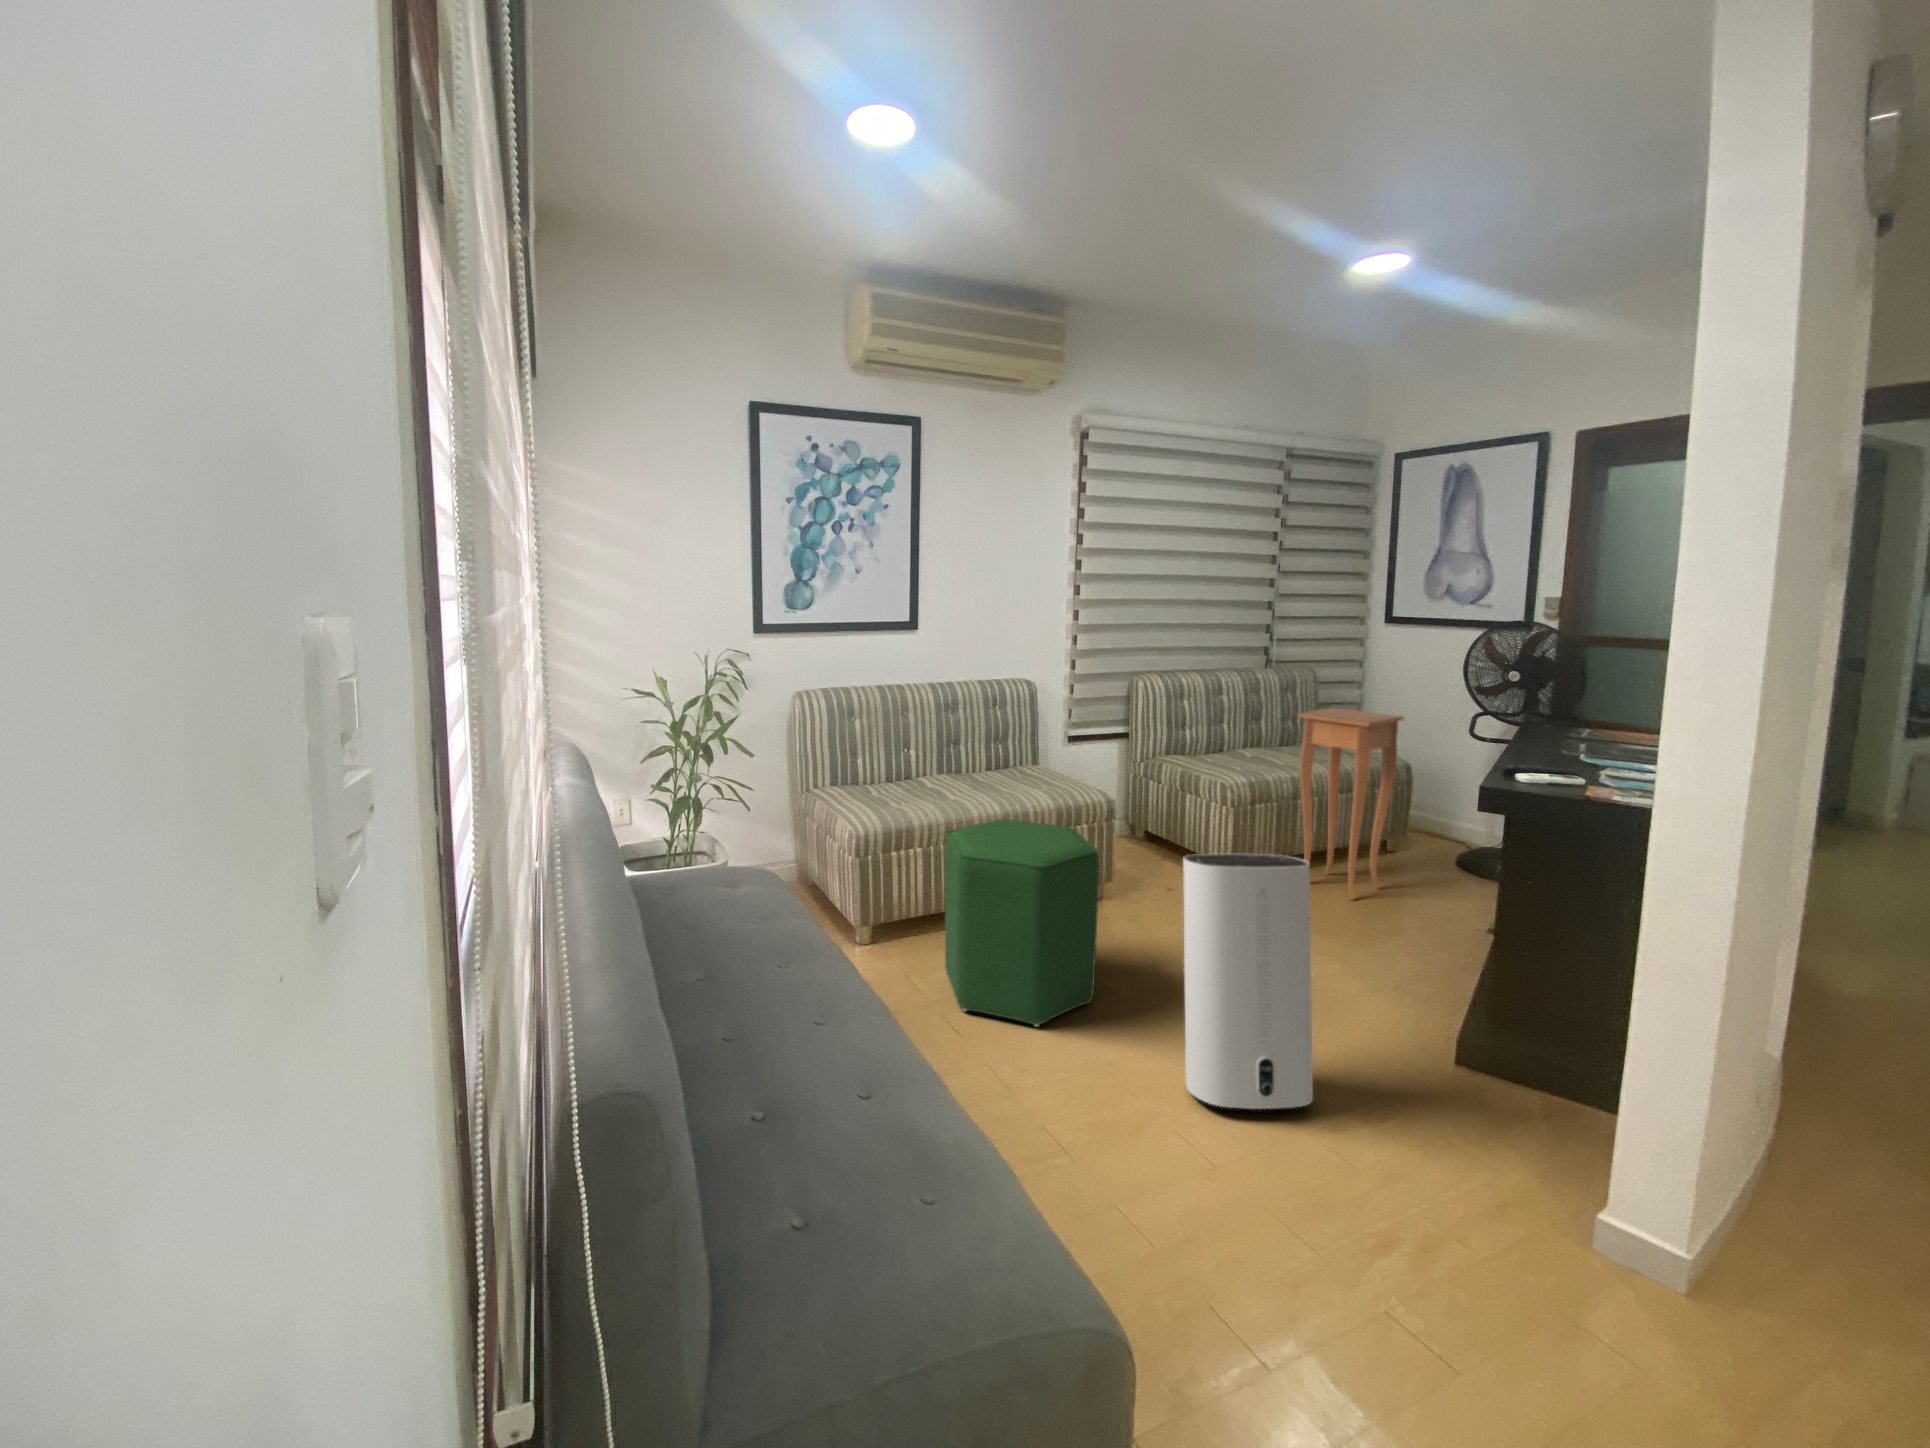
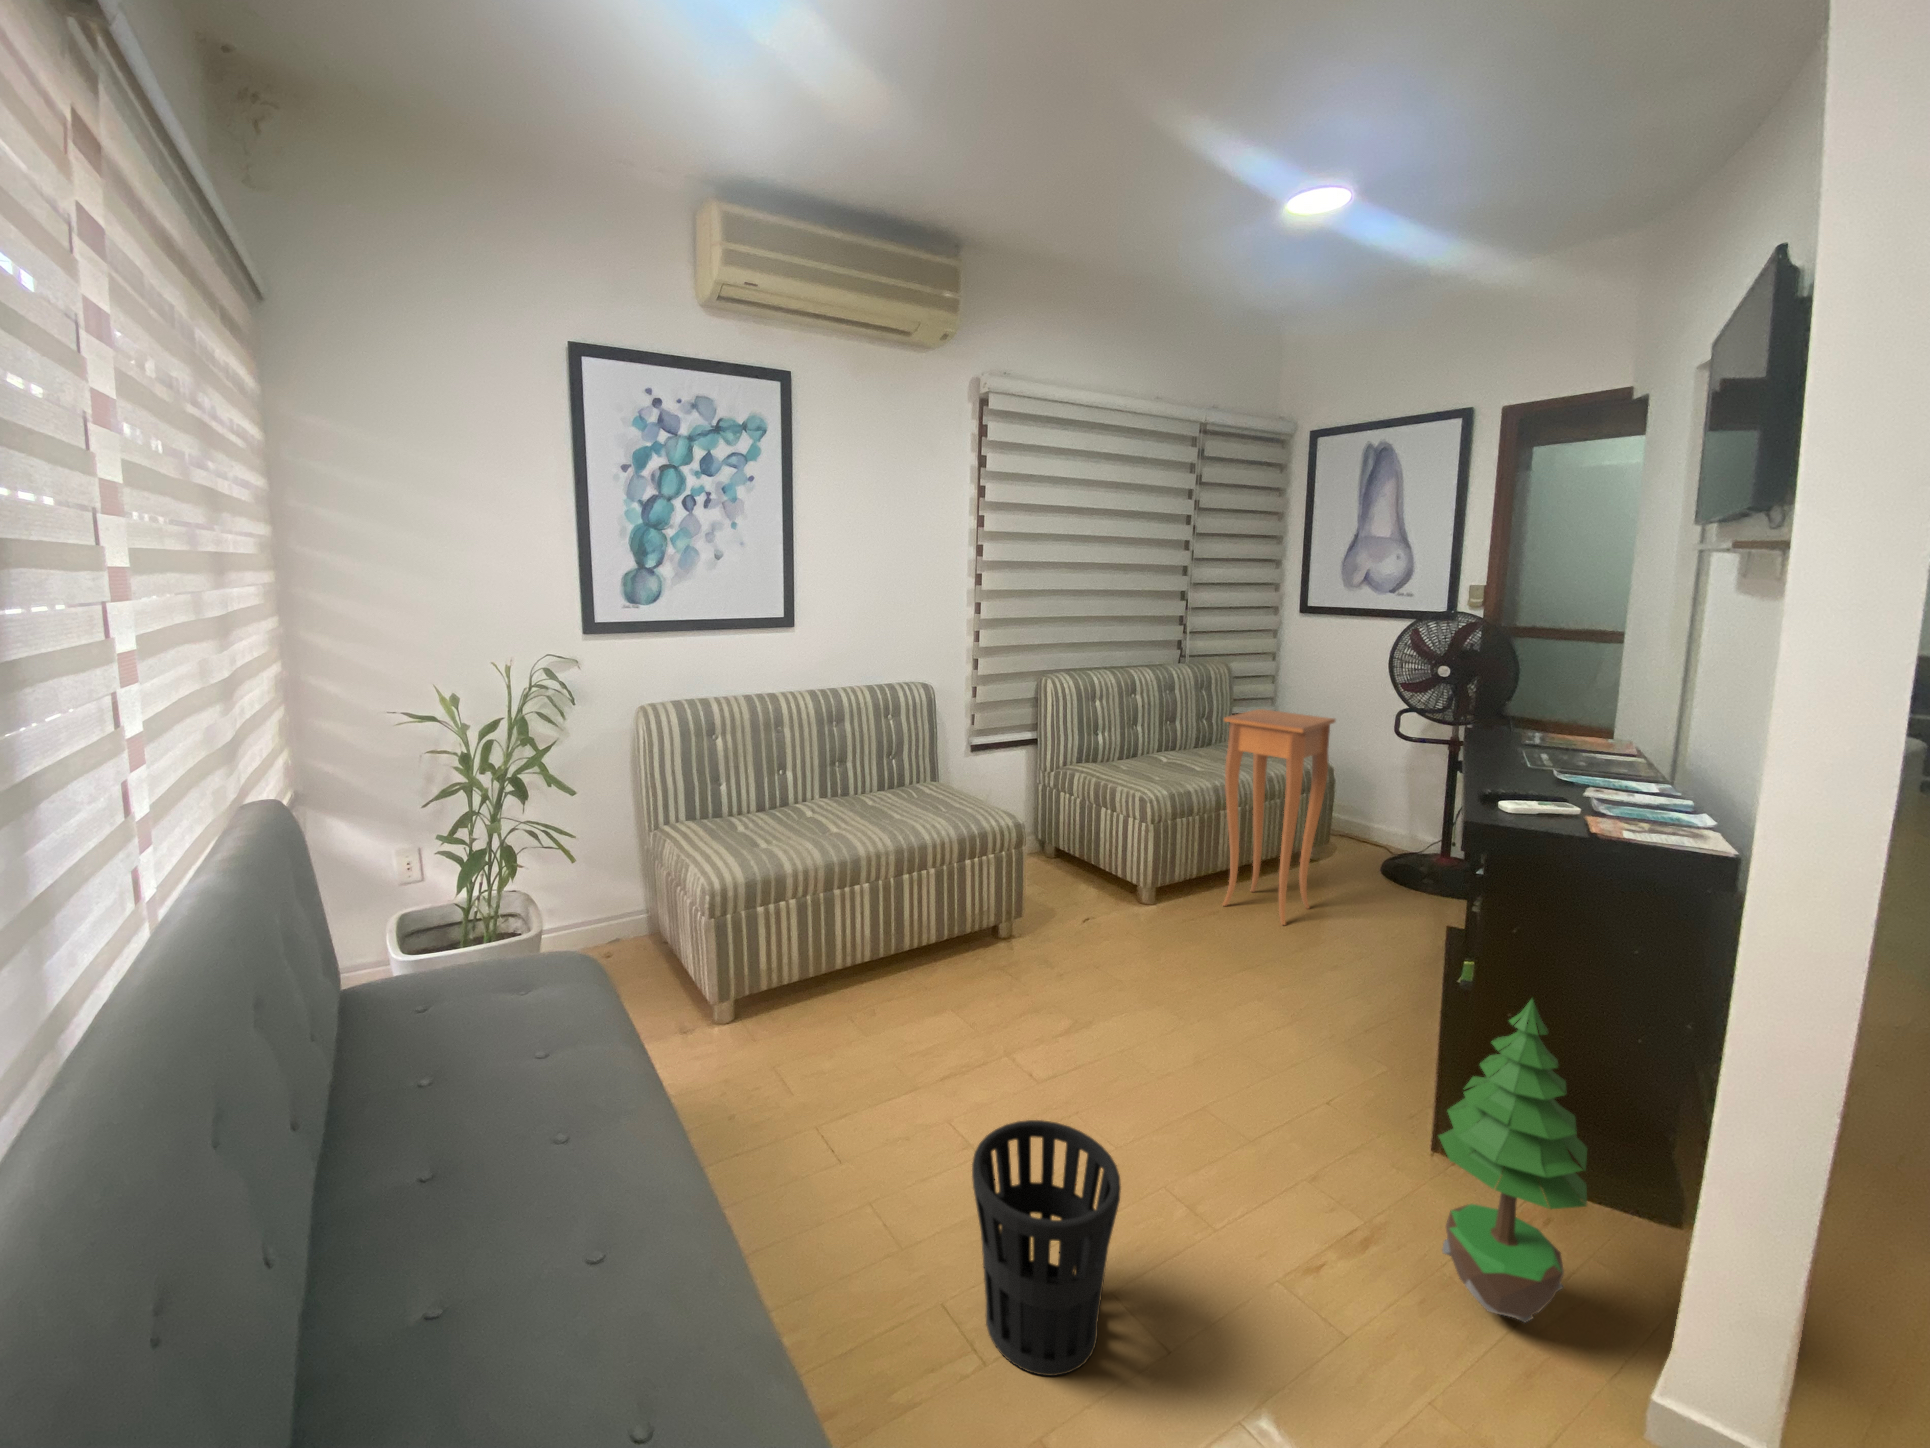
ottoman: present [945,819,1099,1027] -> none [820,863,1011,1140]
air purifier: present [1183,854,1313,1109] -> none [1120,918,1285,1262]
potted tree: none [1433,906,1548,1161] -> present [1439,999,1588,1322]
wastebasket: none [1065,991,1175,1163] -> present [972,1120,1121,1376]

